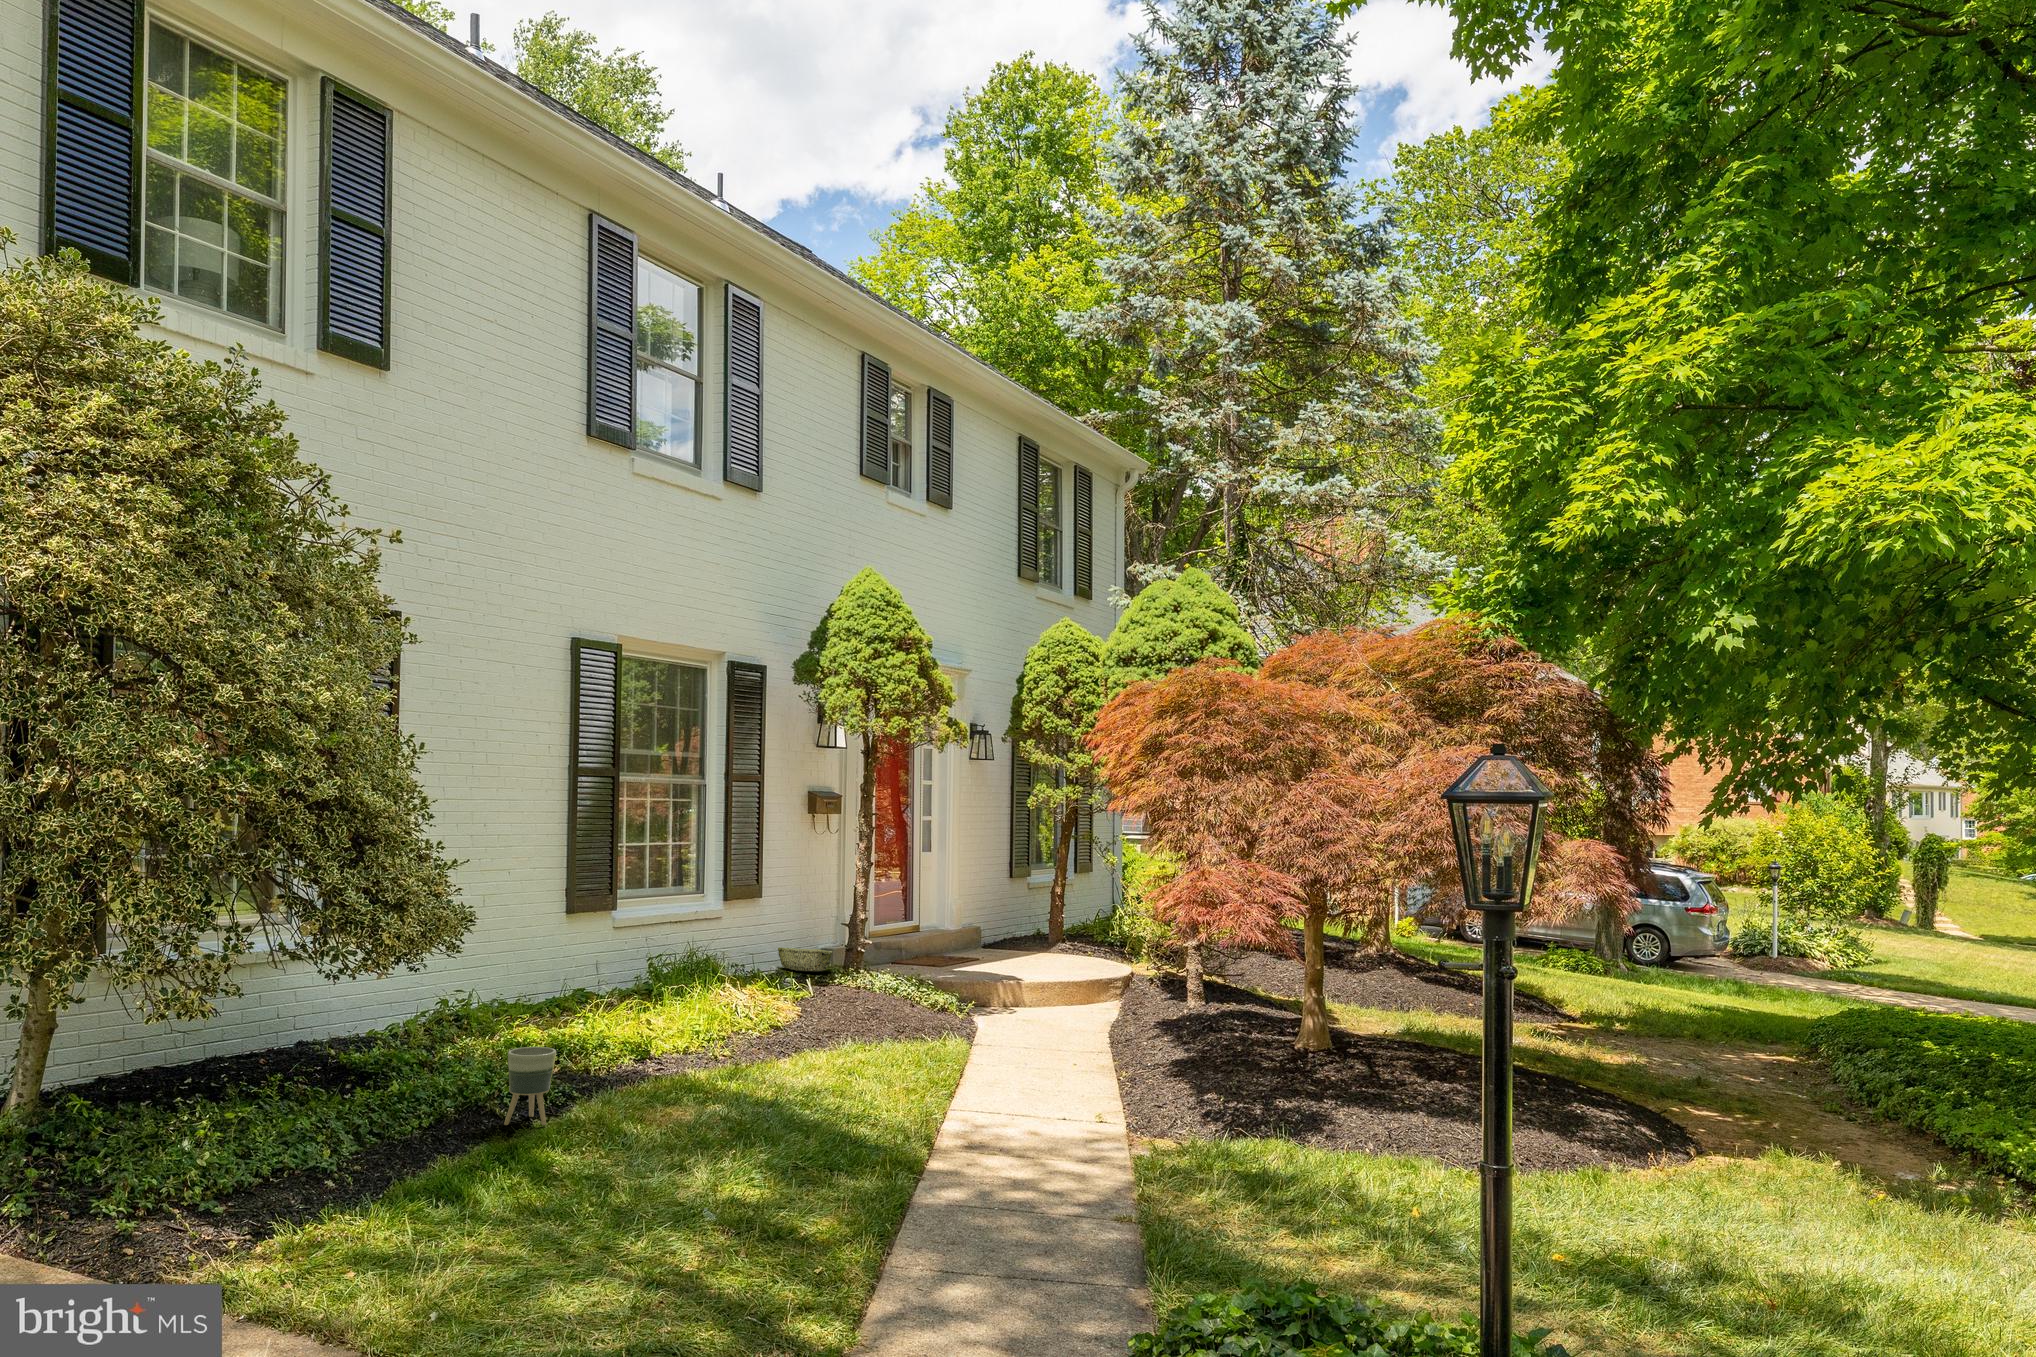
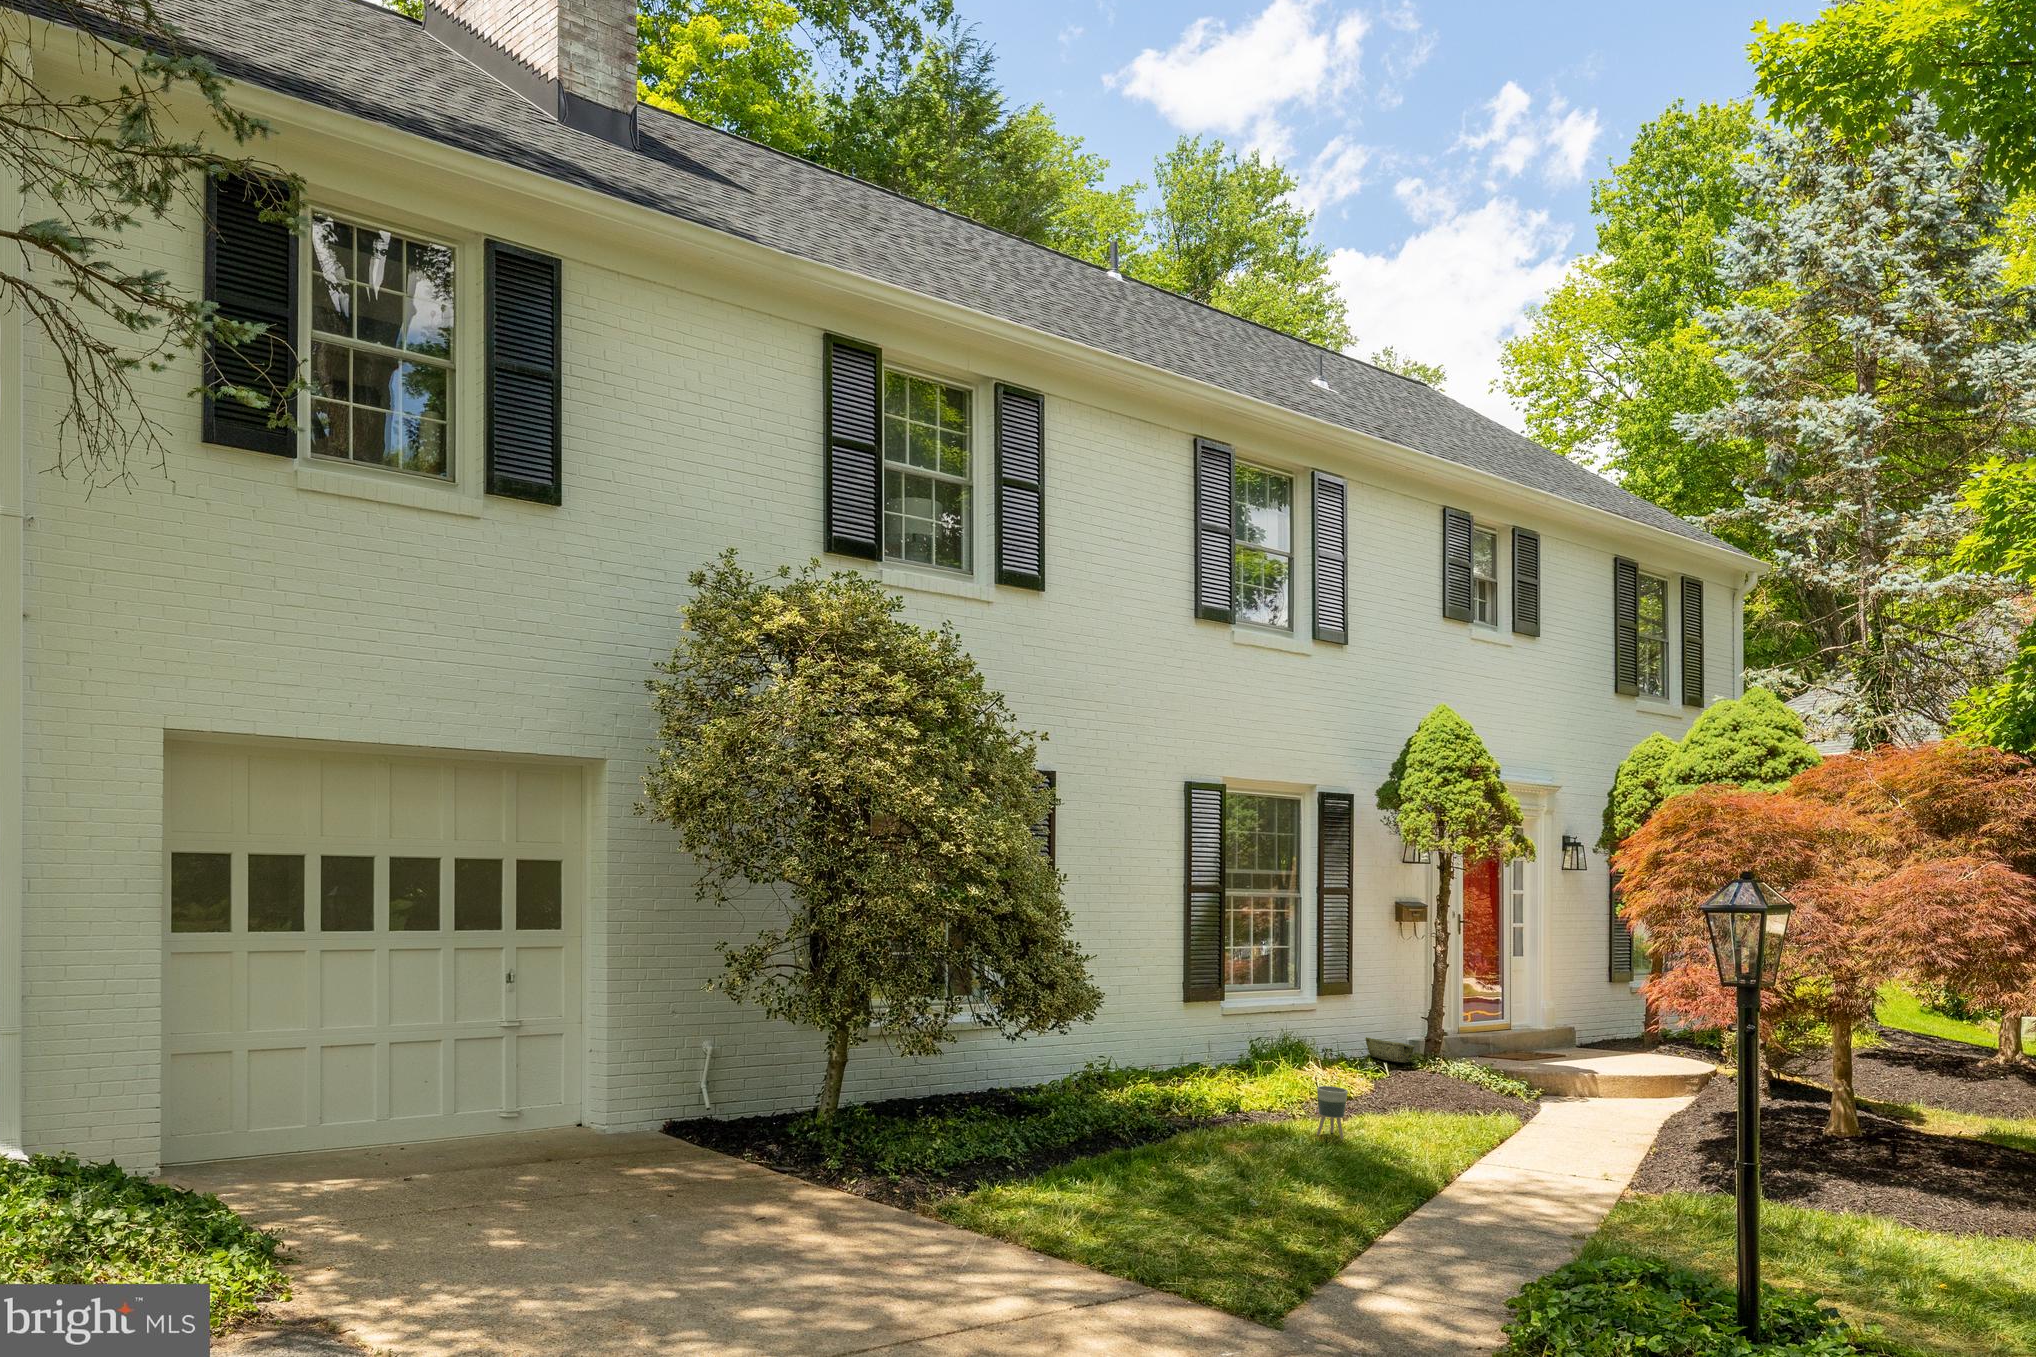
planter: present [504,1047,556,1125] -> present [1317,1086,1348,1139]

